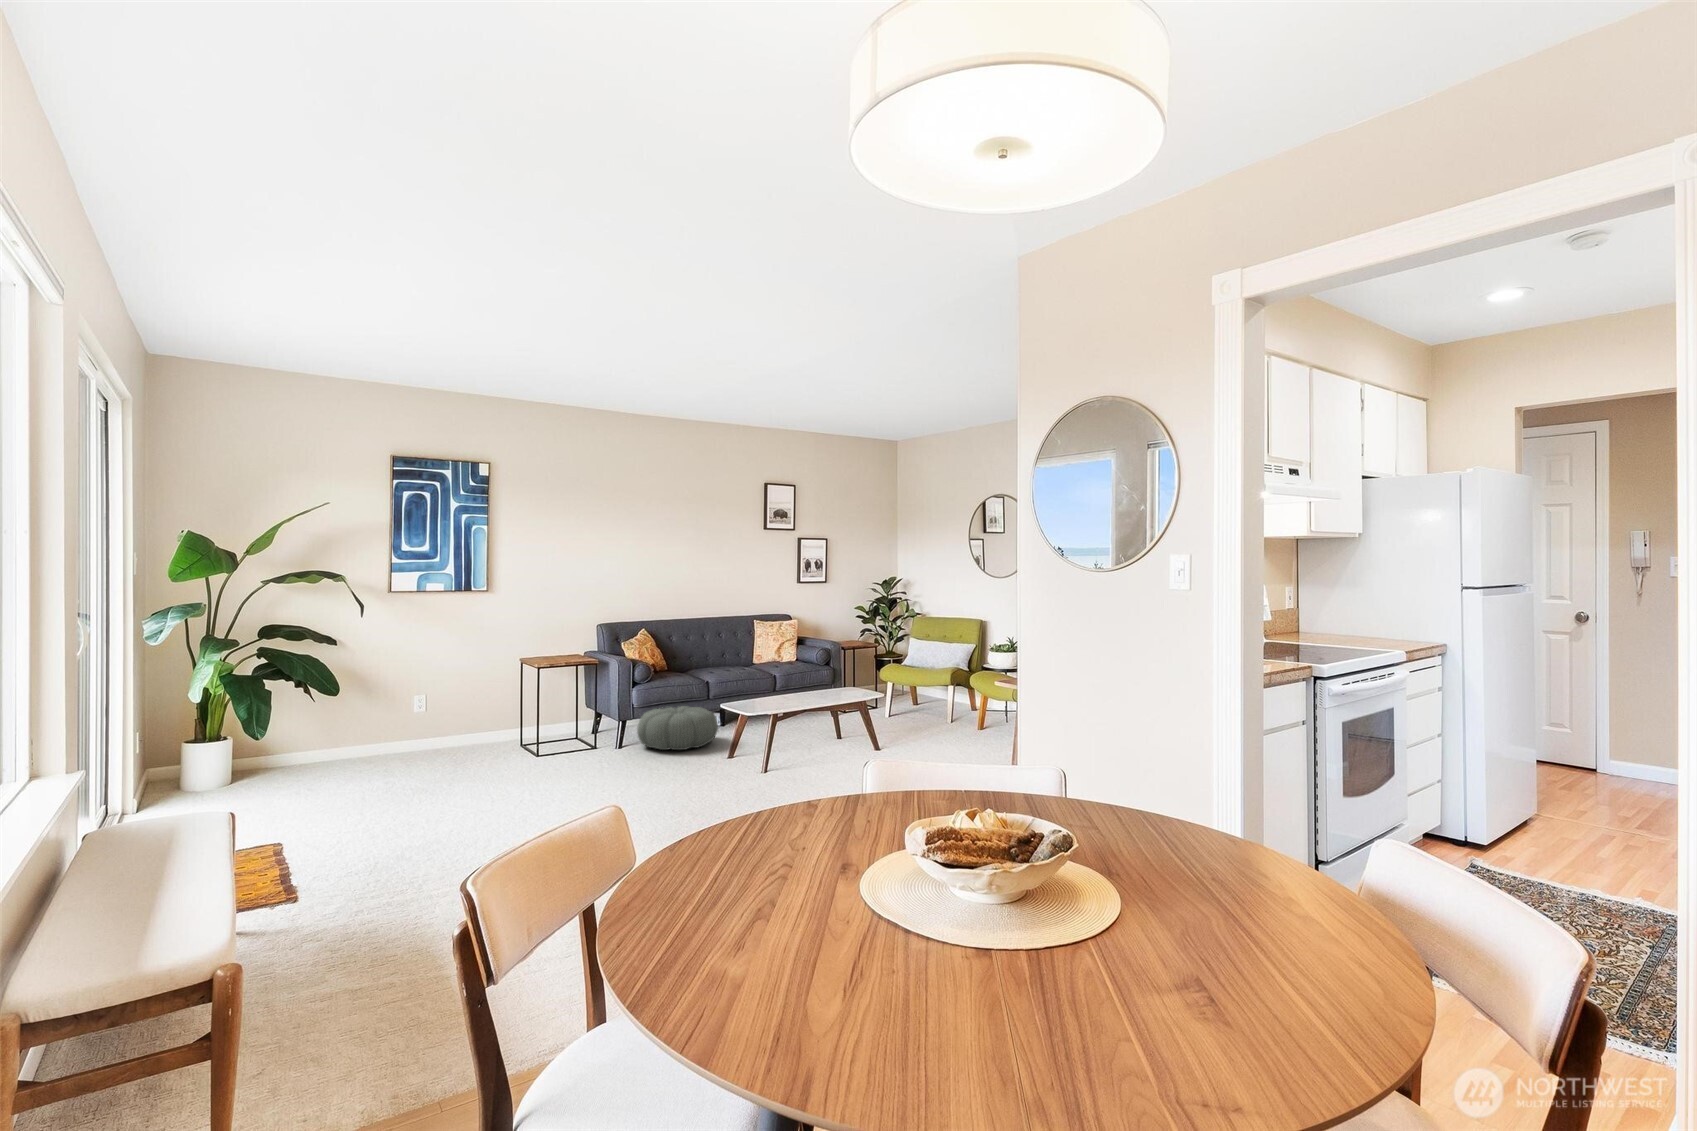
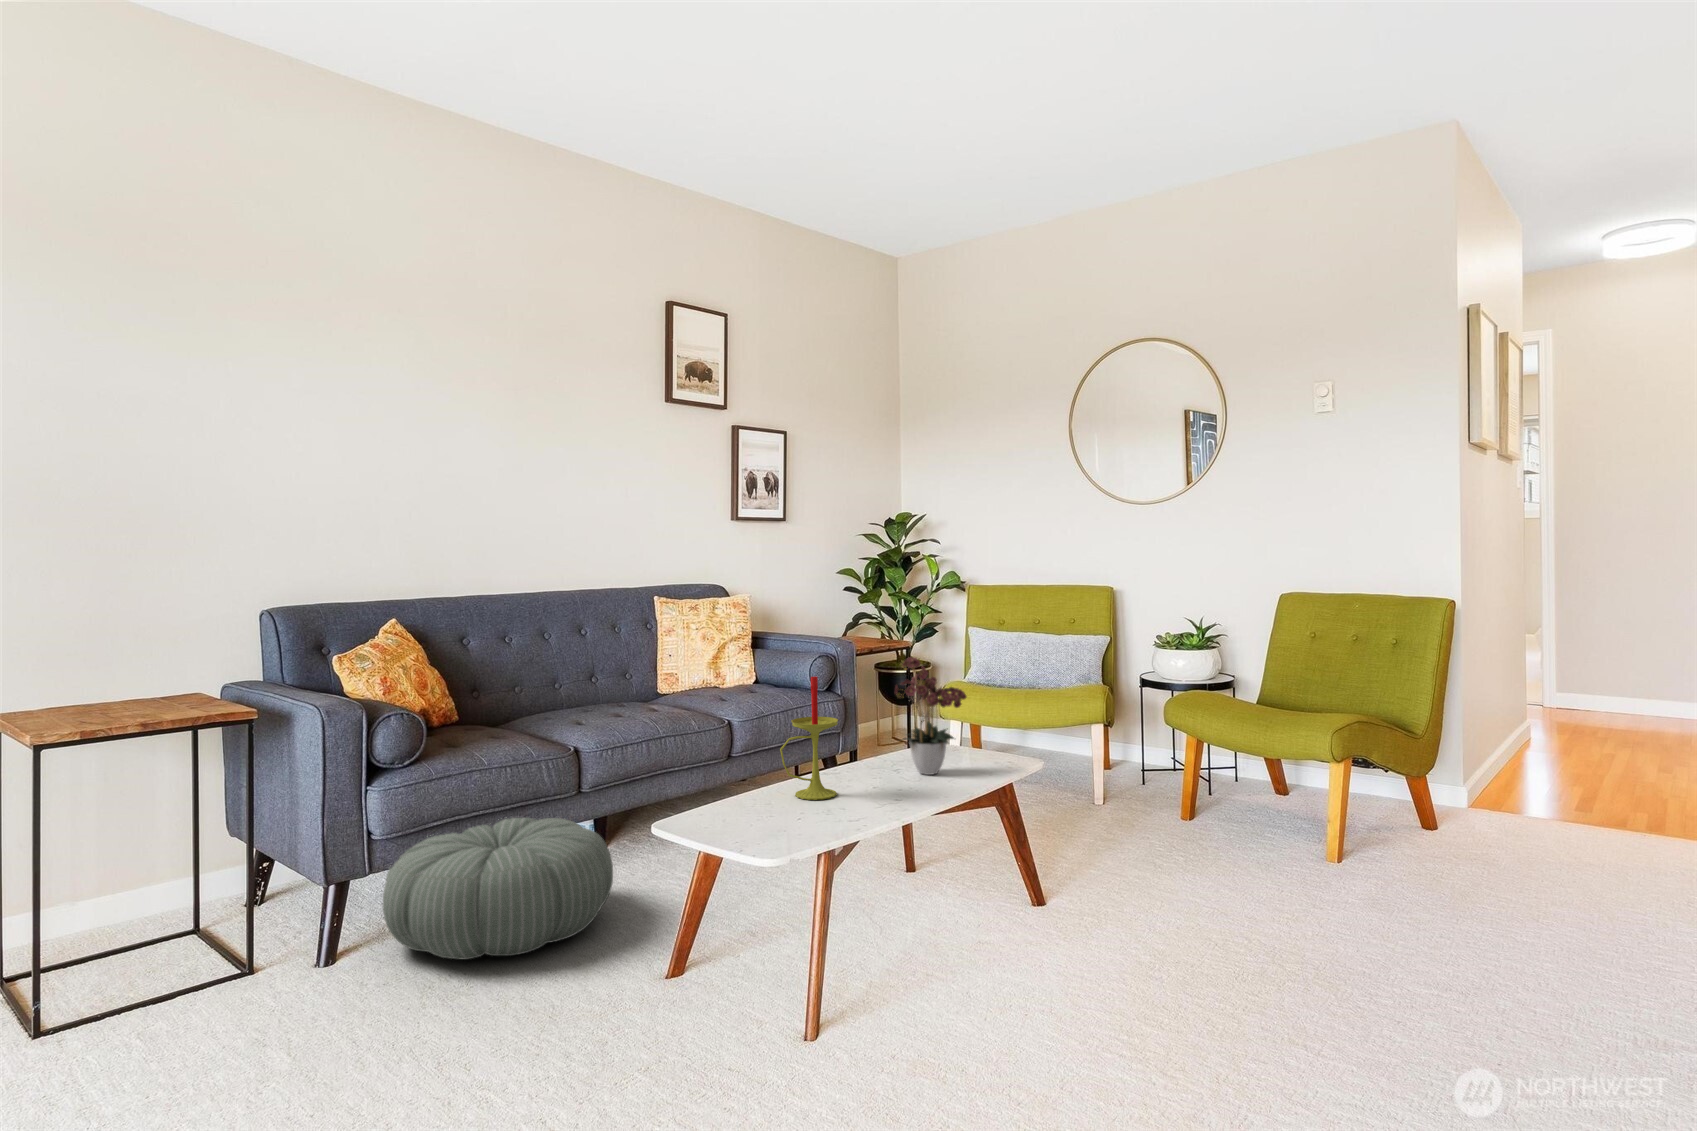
flower arrangement: none [820,649,852,697] -> present [895,657,967,775]
candle: none [772,656,794,701] -> present [780,677,838,800]

